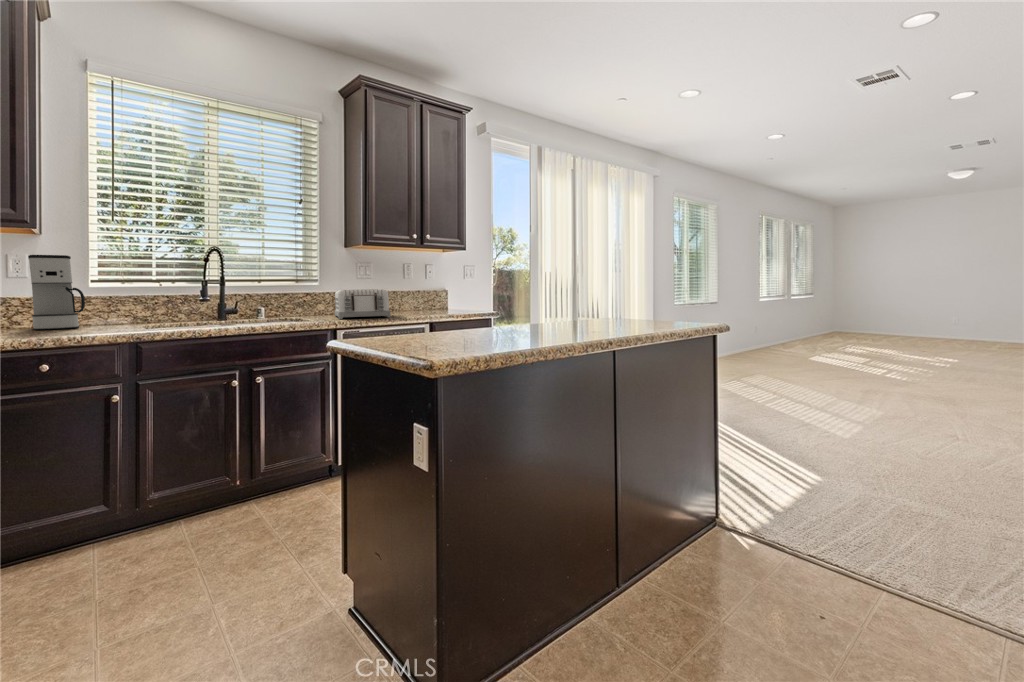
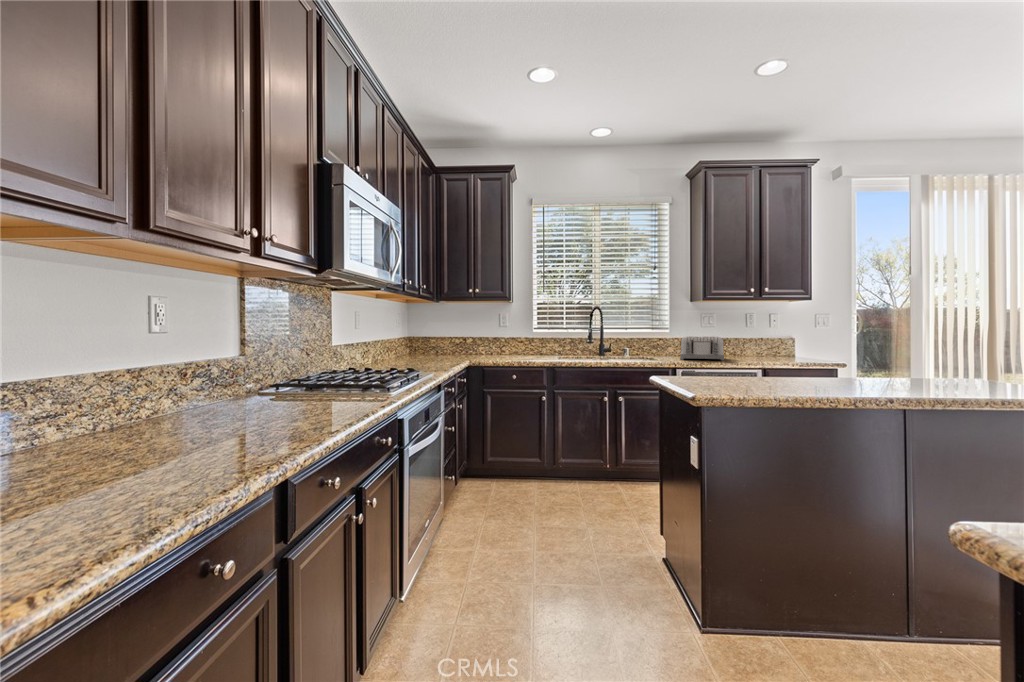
coffee maker: present [28,255,85,330] -> none [506,314,529,356]

